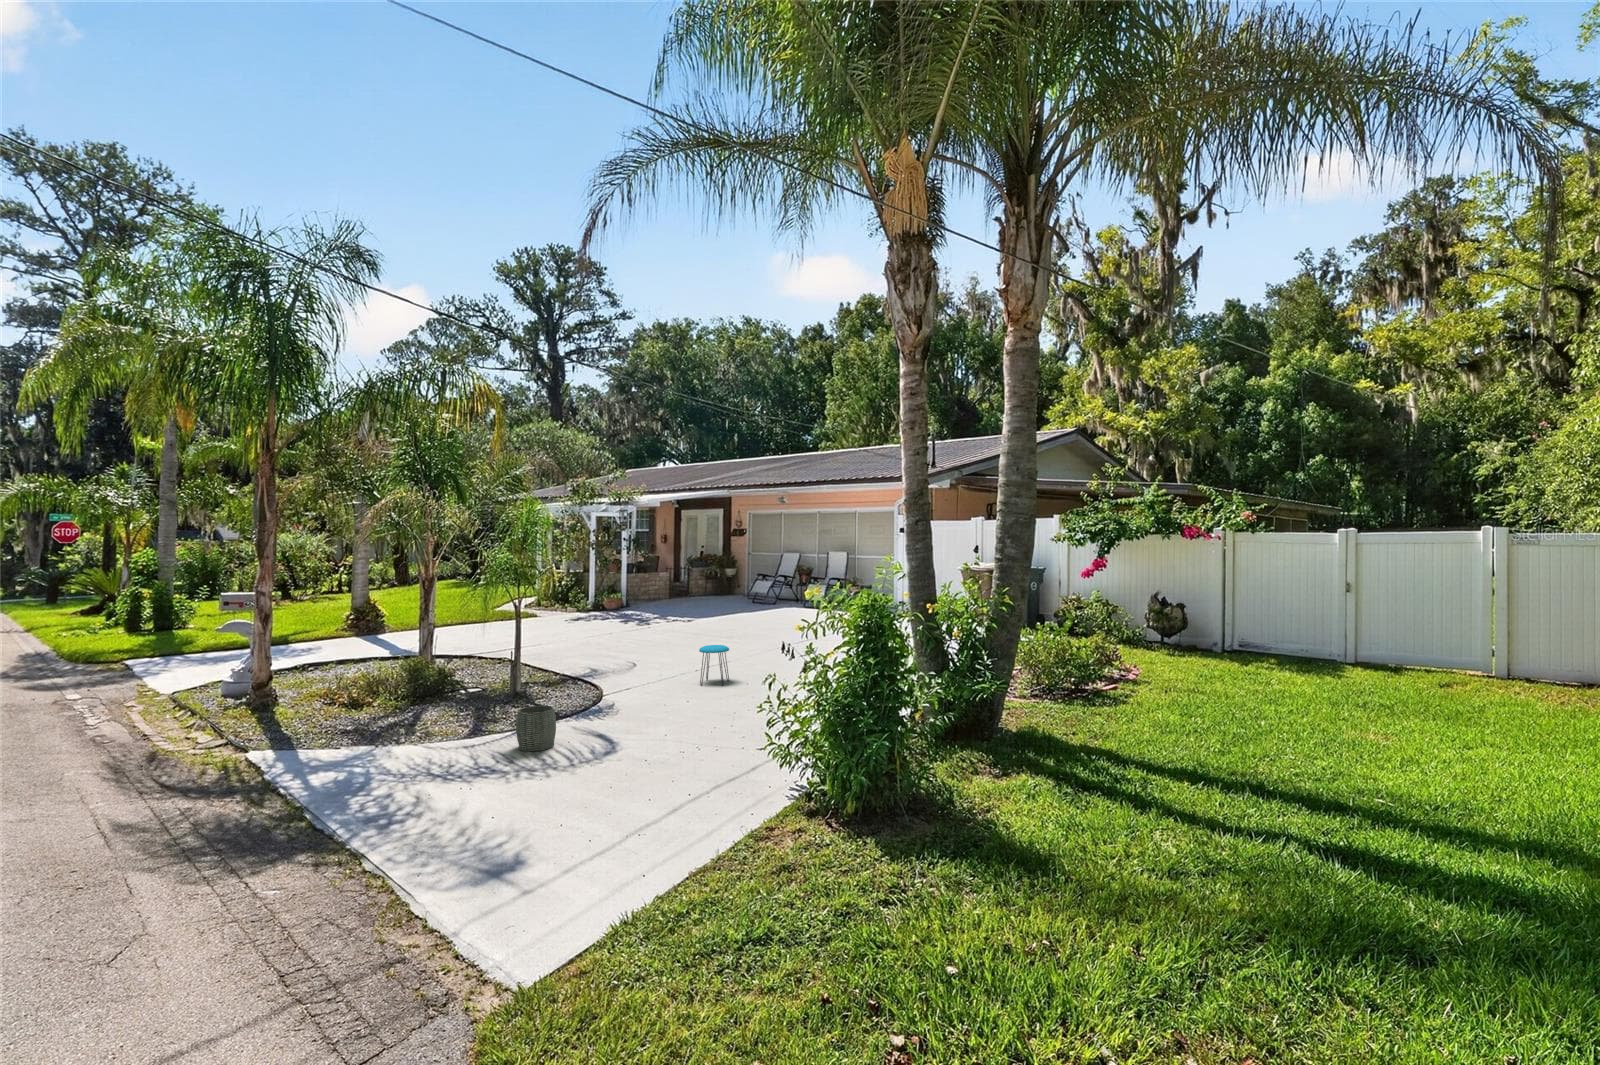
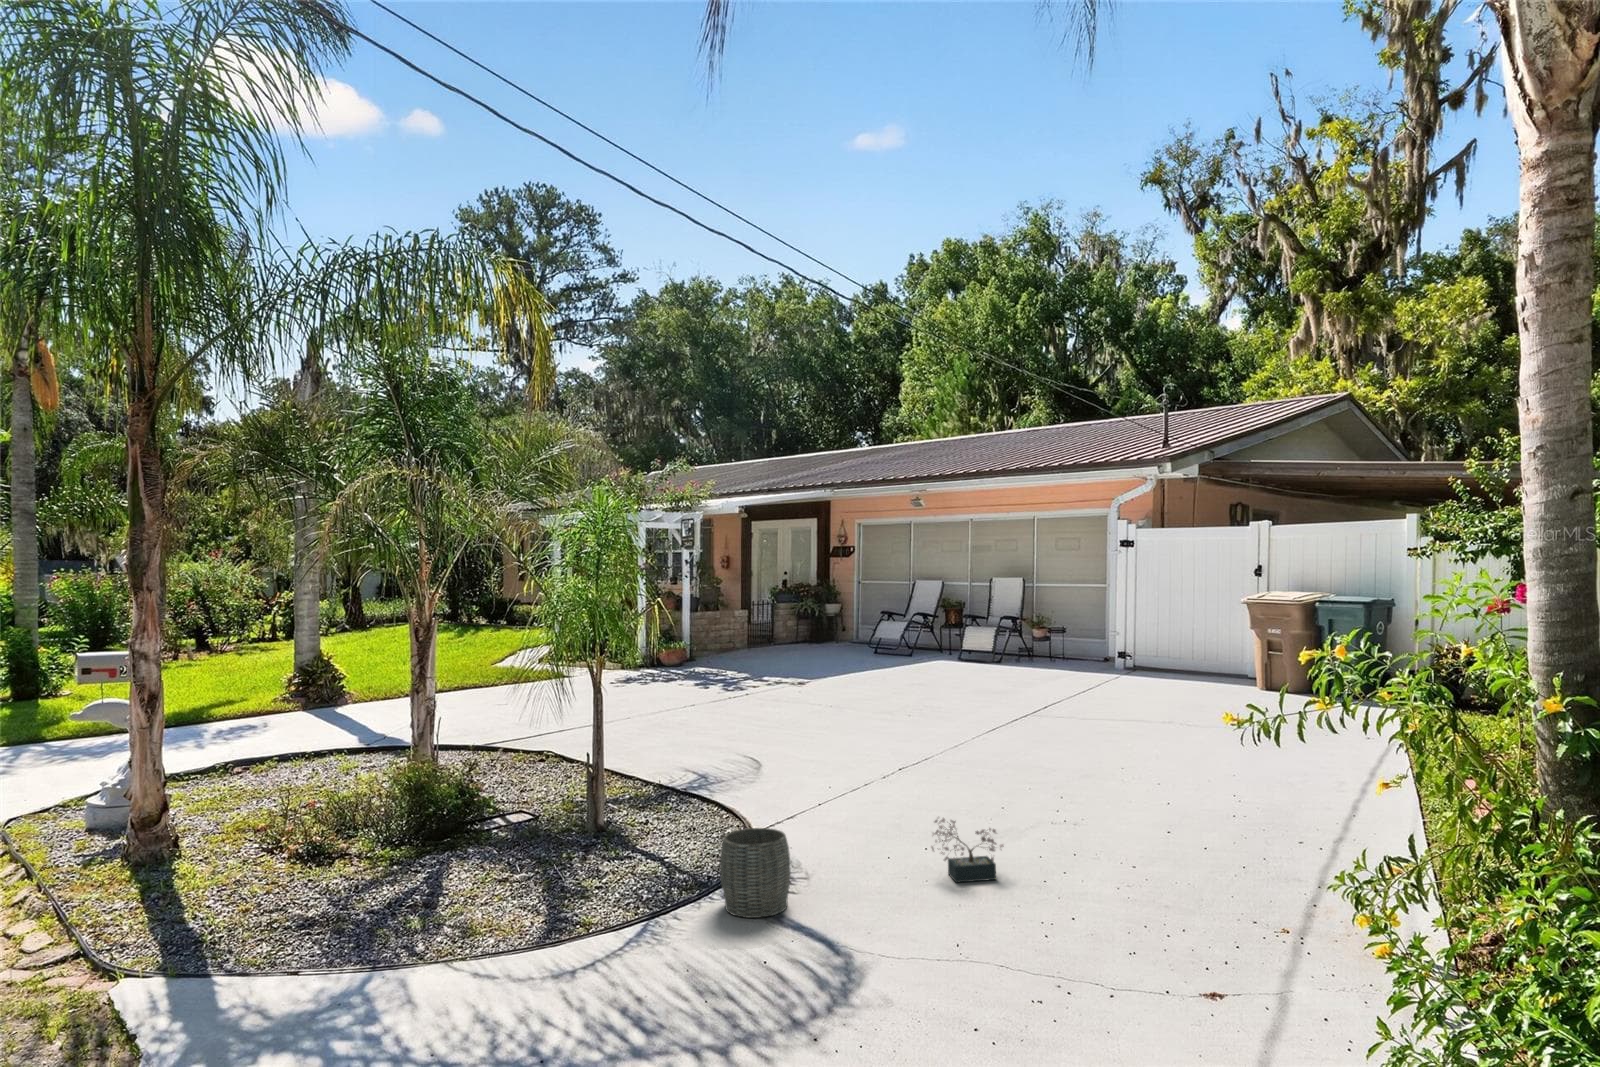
stool: present [699,645,729,685] -> none [925,711,975,778]
decorative plant: none [643,701,683,737] -> present [931,818,1004,883]

